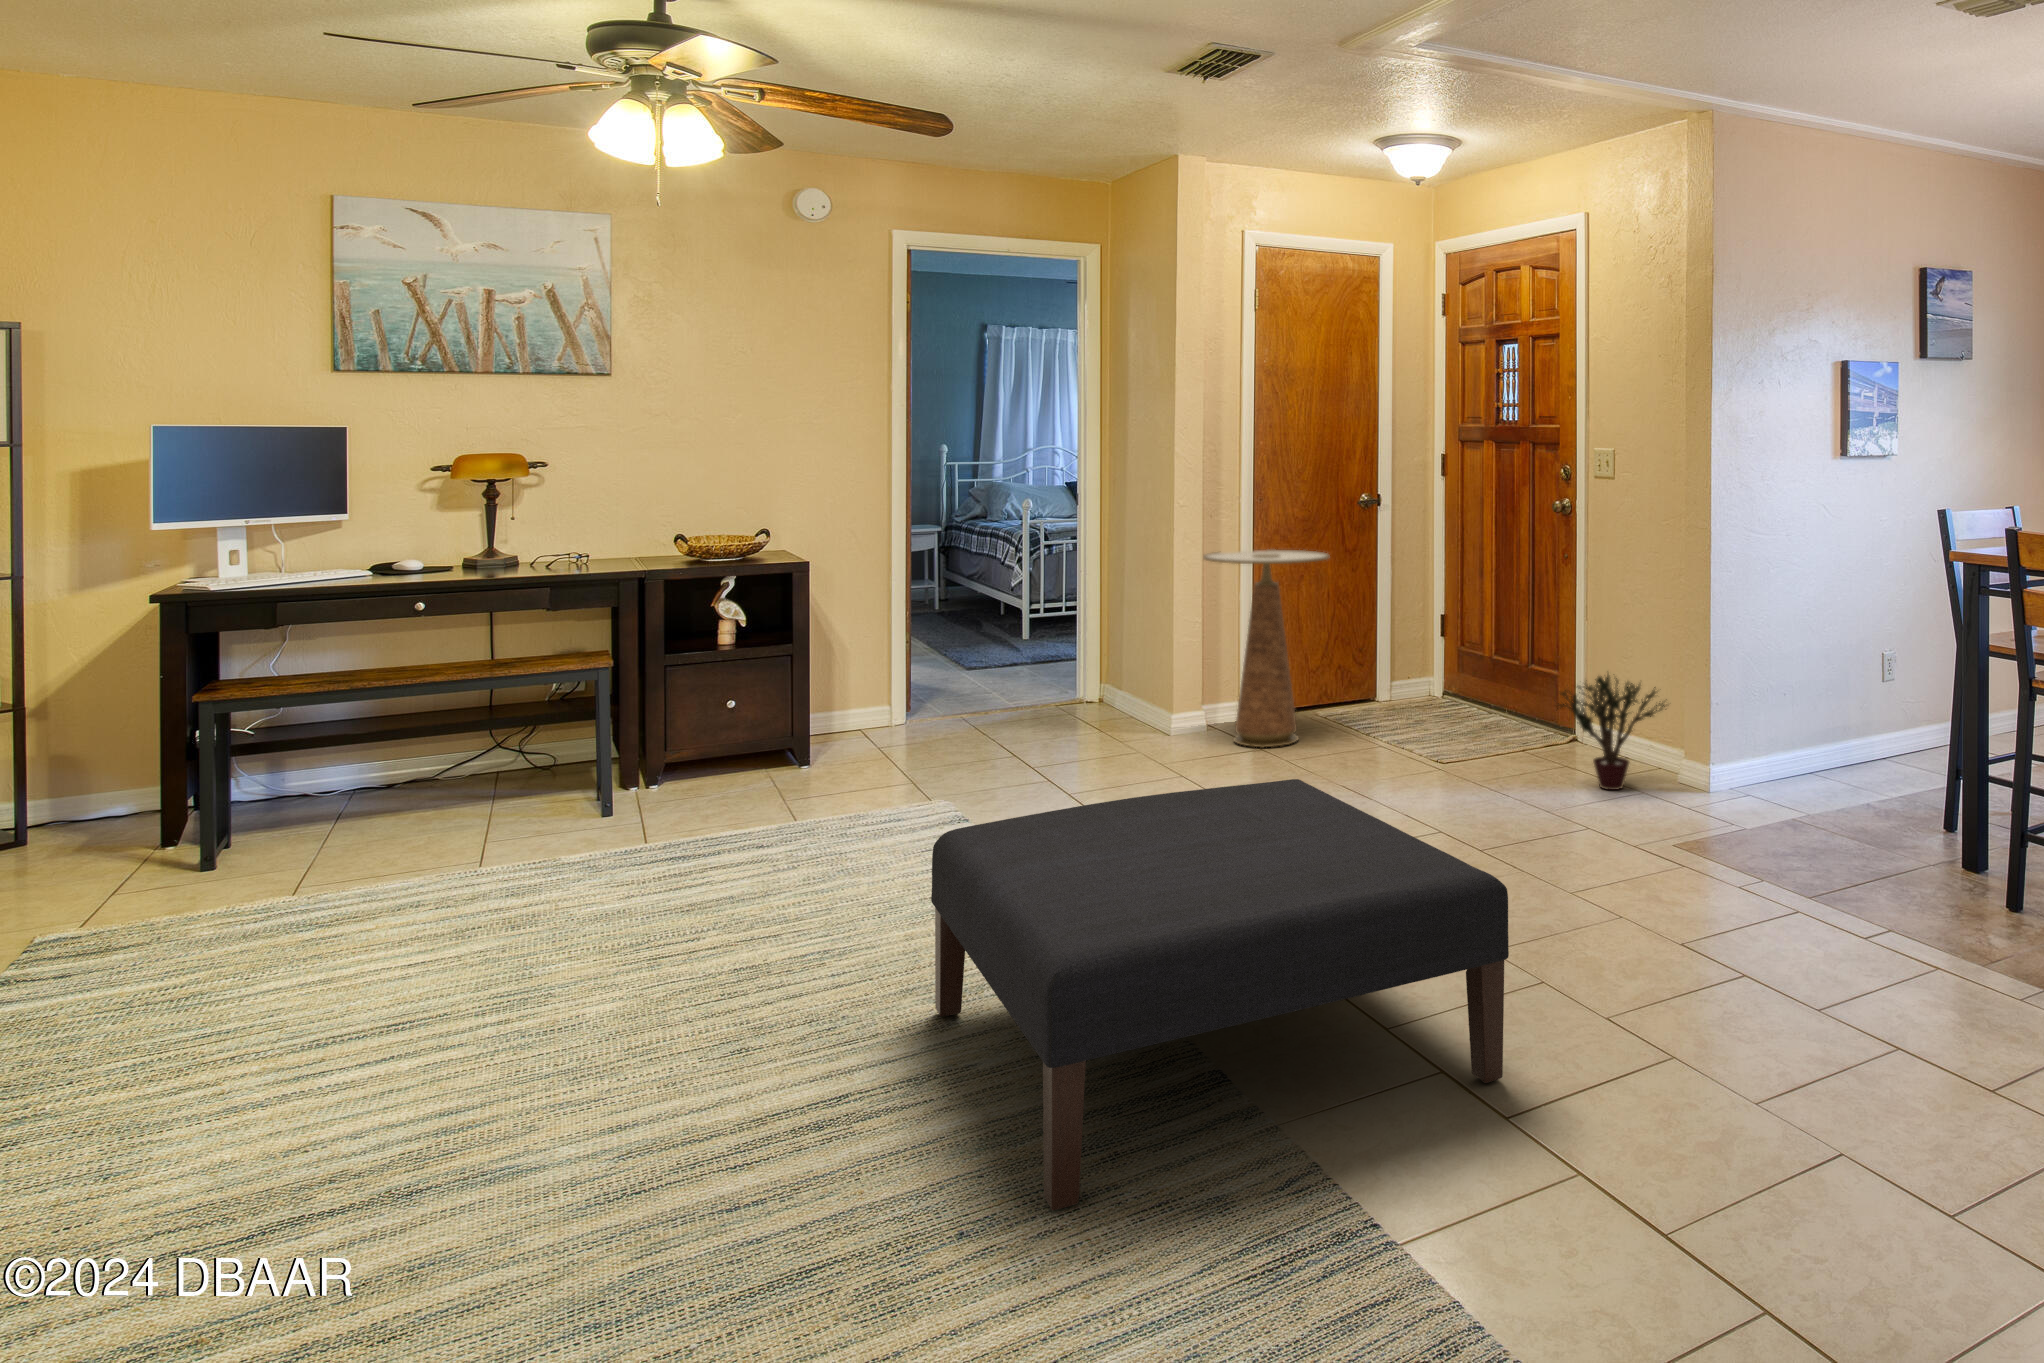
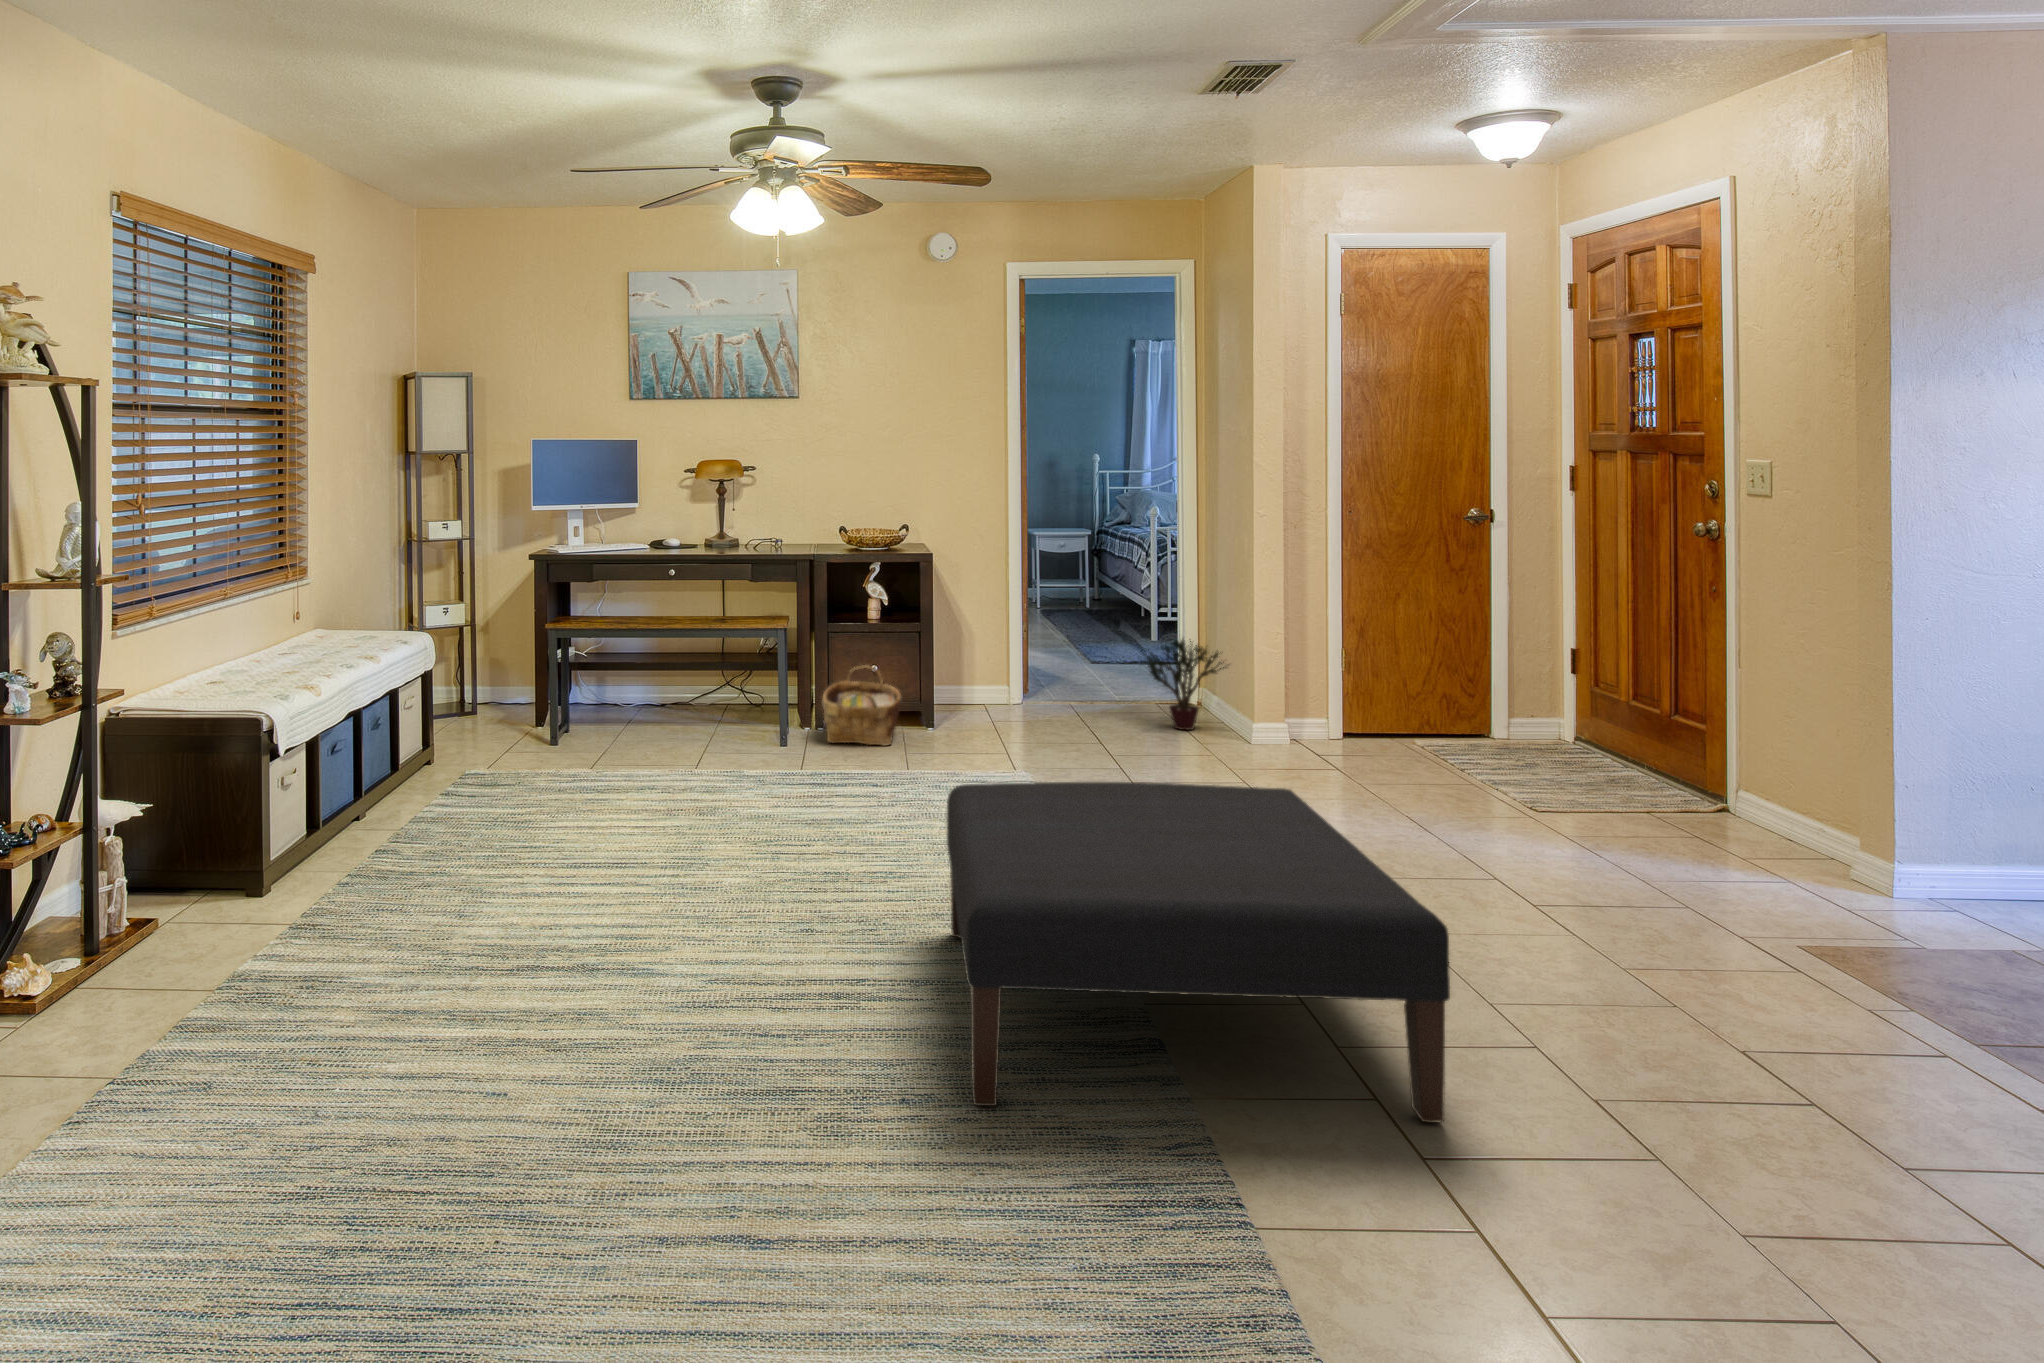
side table: present [1203,549,1330,748] -> none [1281,562,1419,761]
potted plant: present [1557,675,1665,790] -> present [1142,639,1229,730]
woven basket: none [662,705,773,810] -> present [823,665,902,746]

